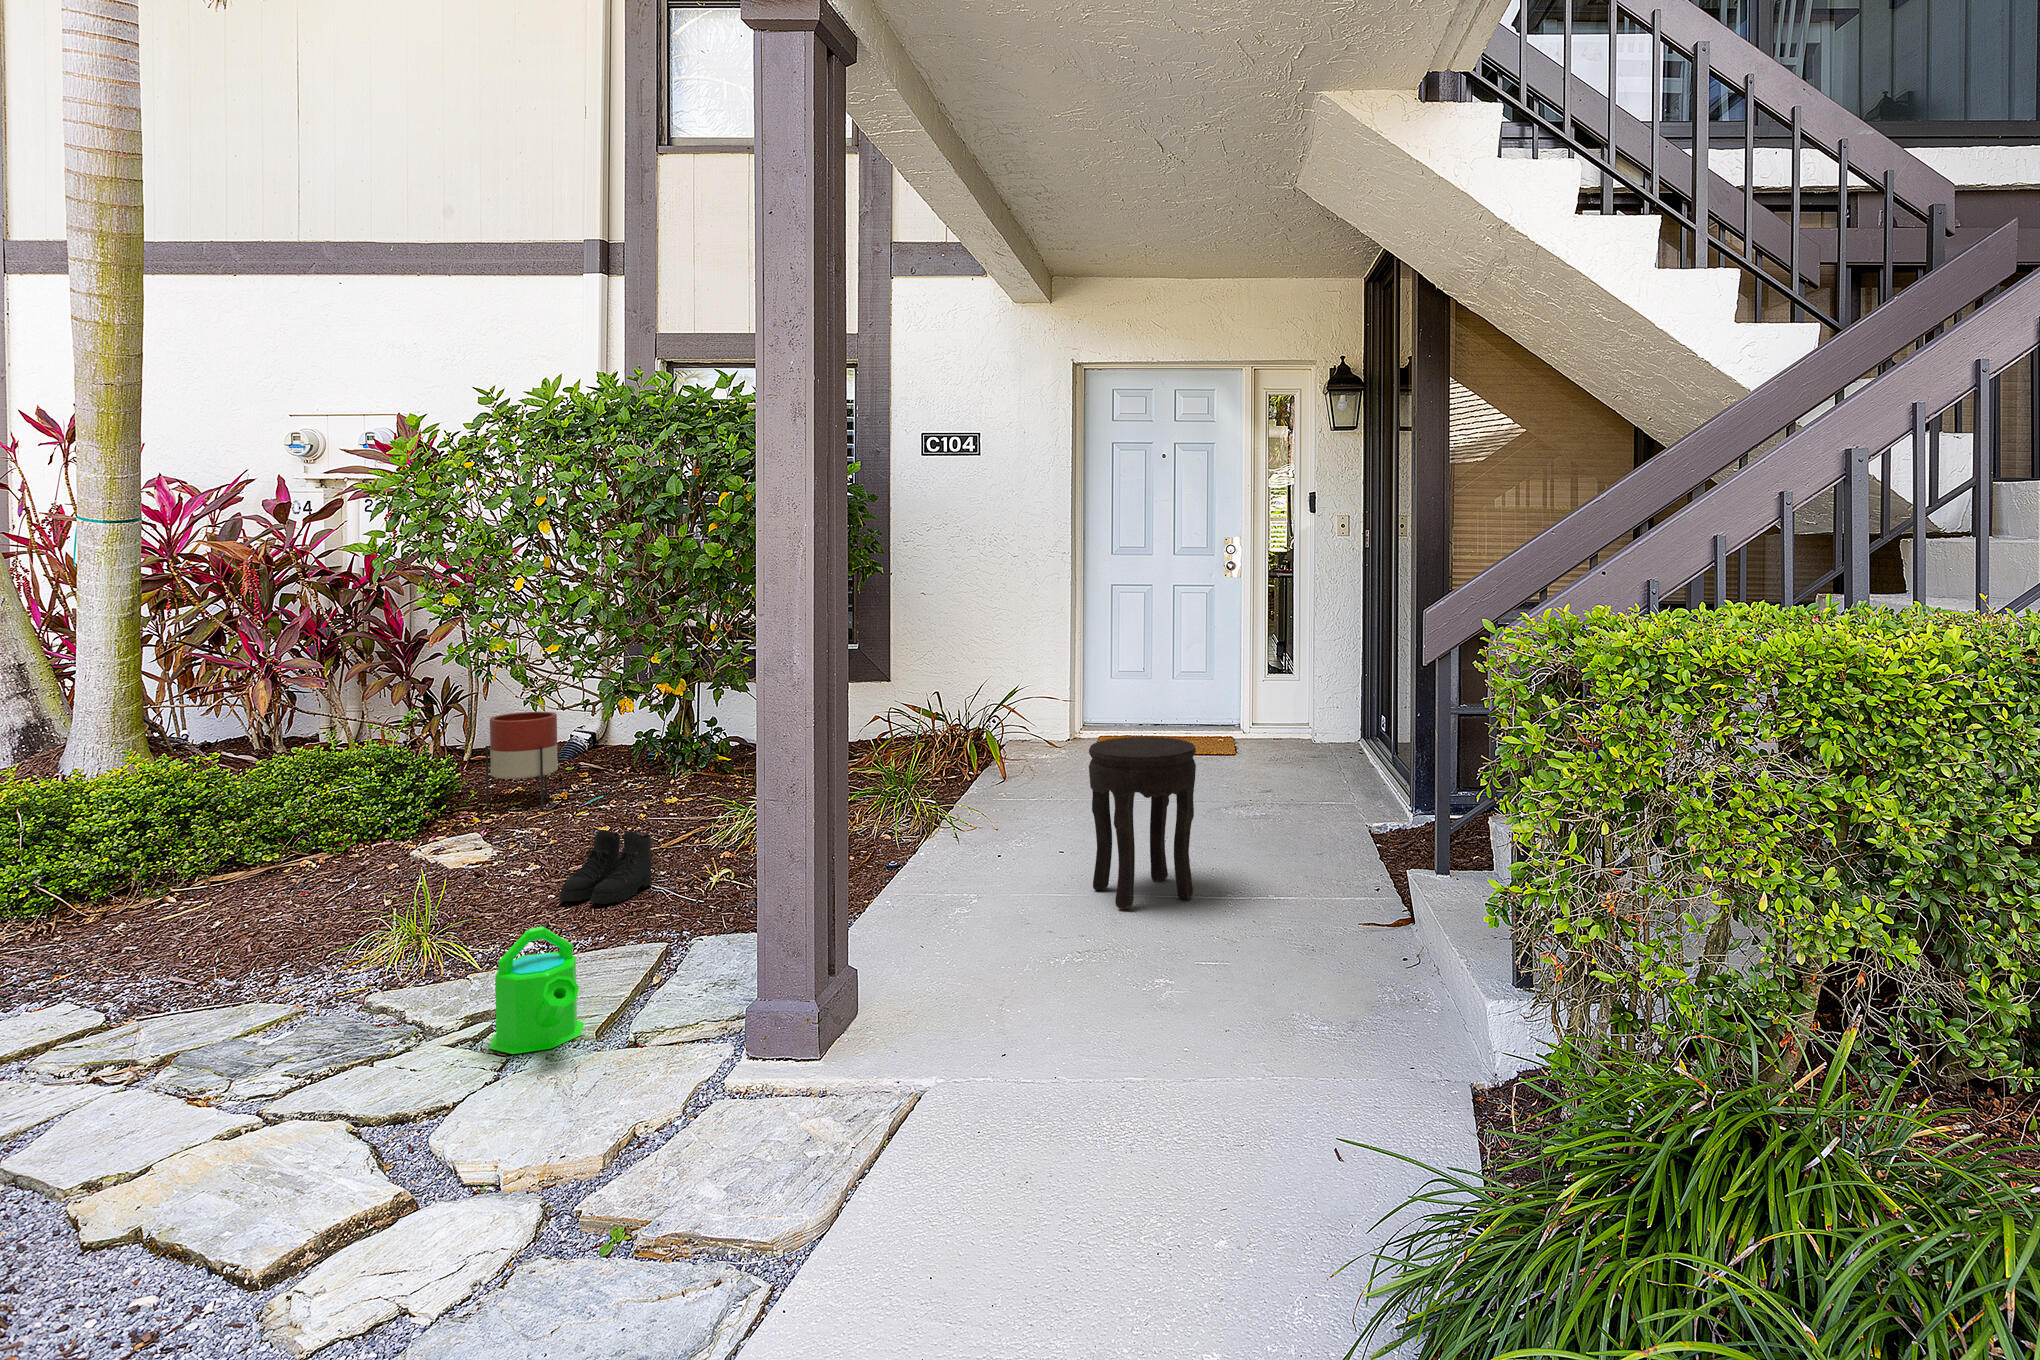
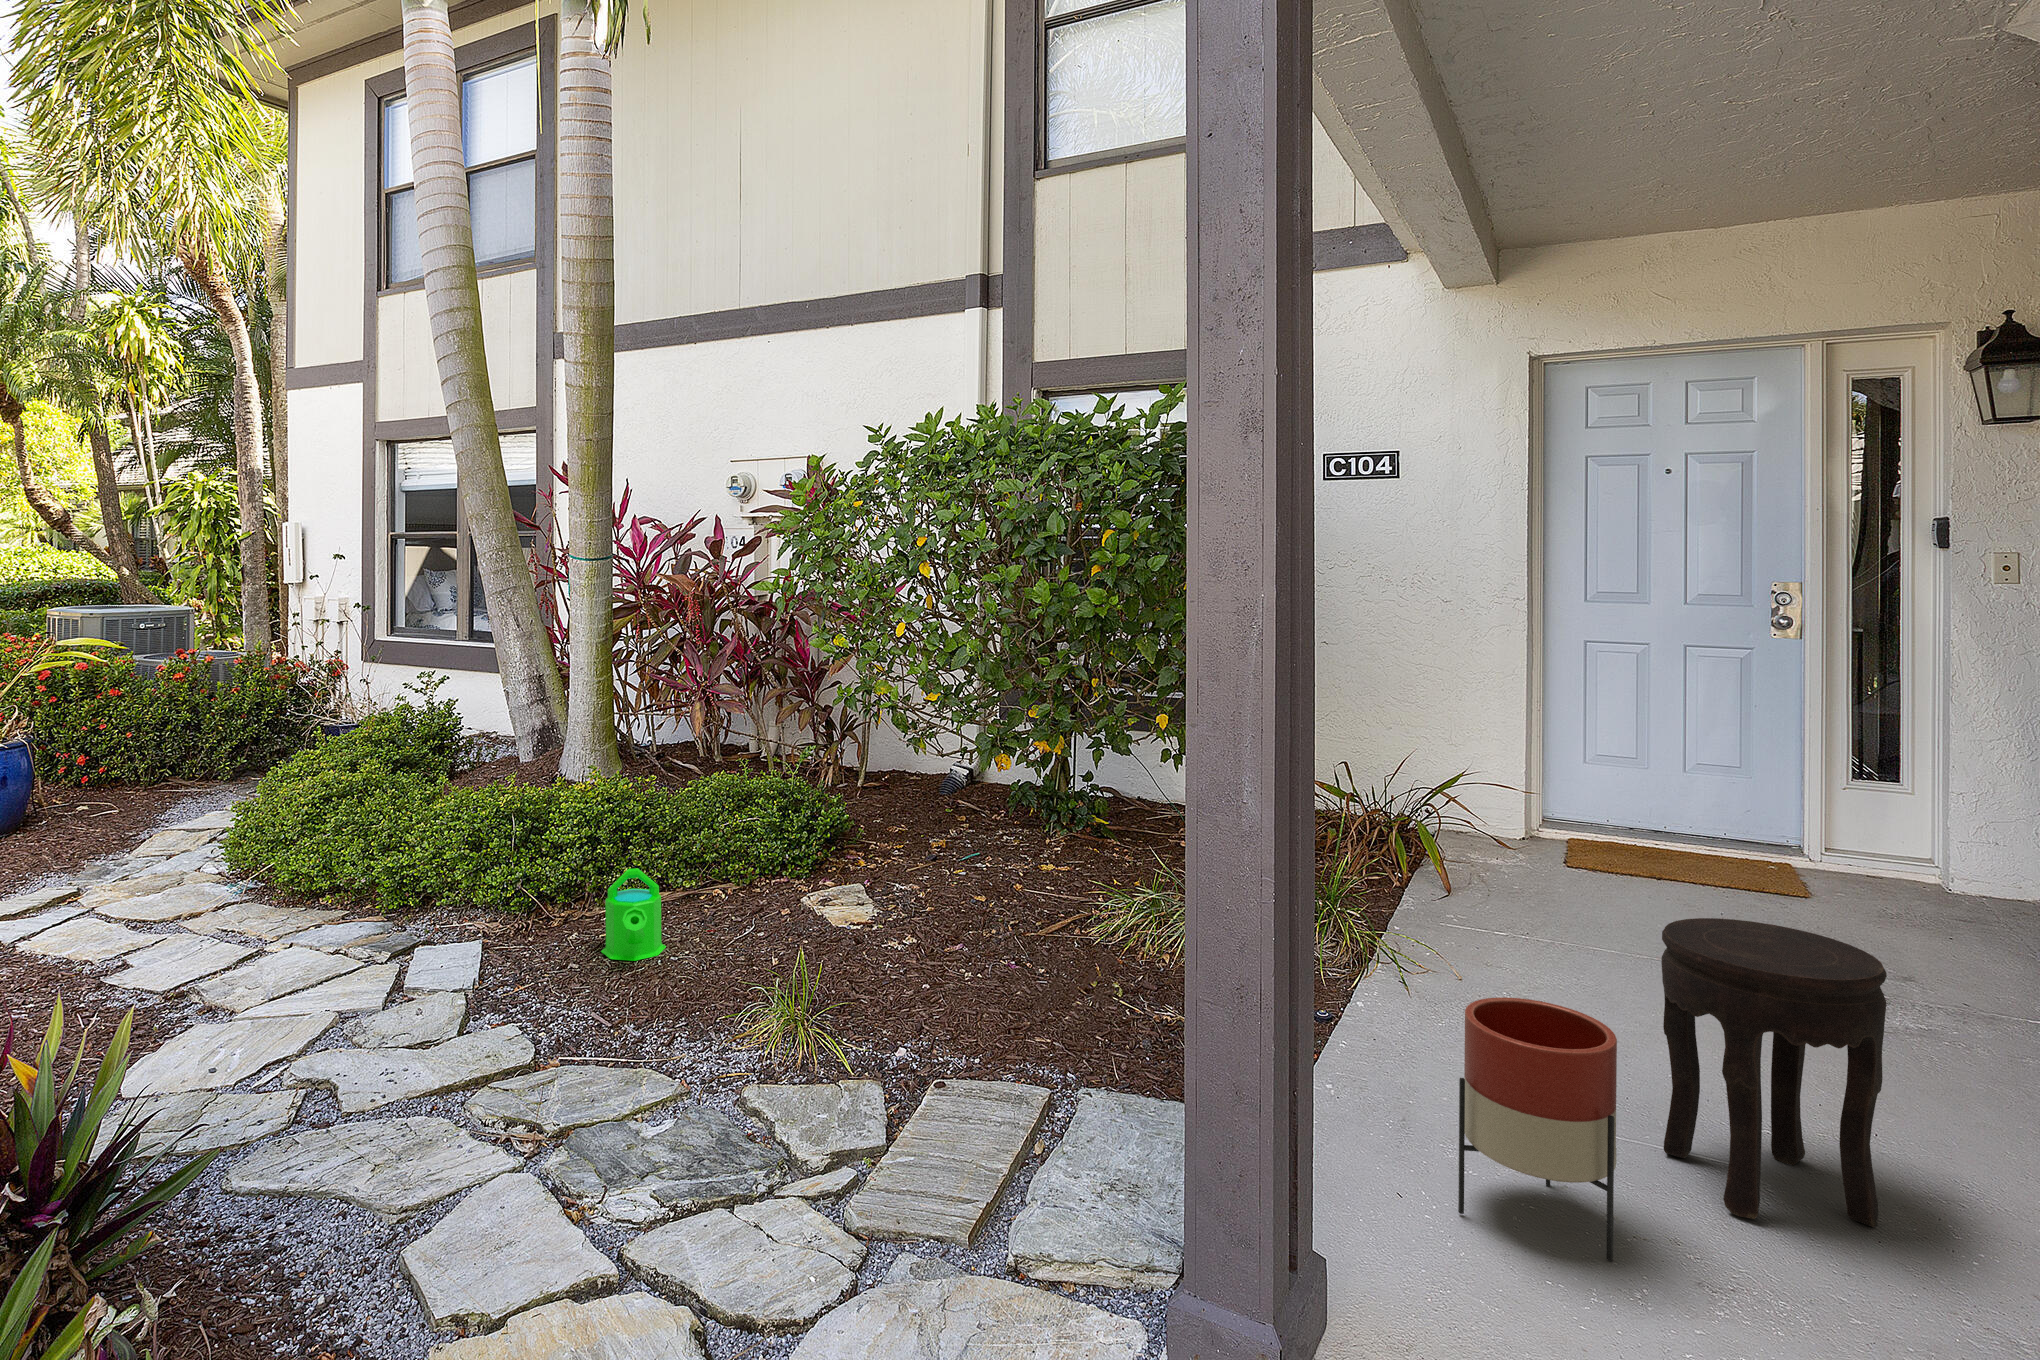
planter: present [485,712,558,809] -> present [1458,997,1617,1261]
boots: present [560,830,653,904] -> none [931,917,1028,1012]
watering can: present [489,926,584,1054] -> present [601,868,666,961]

